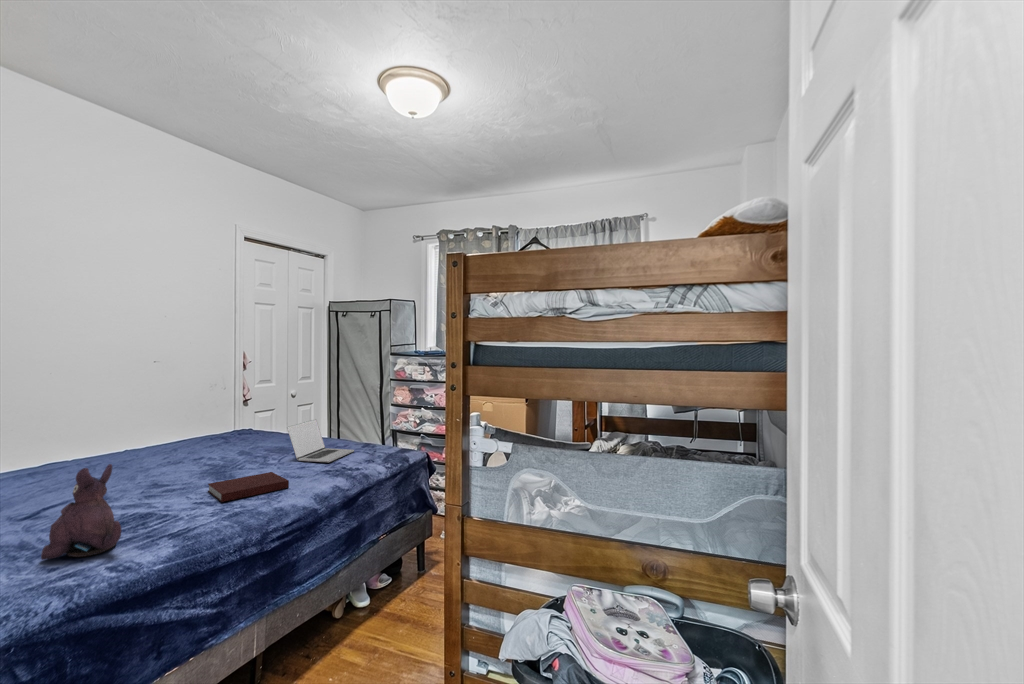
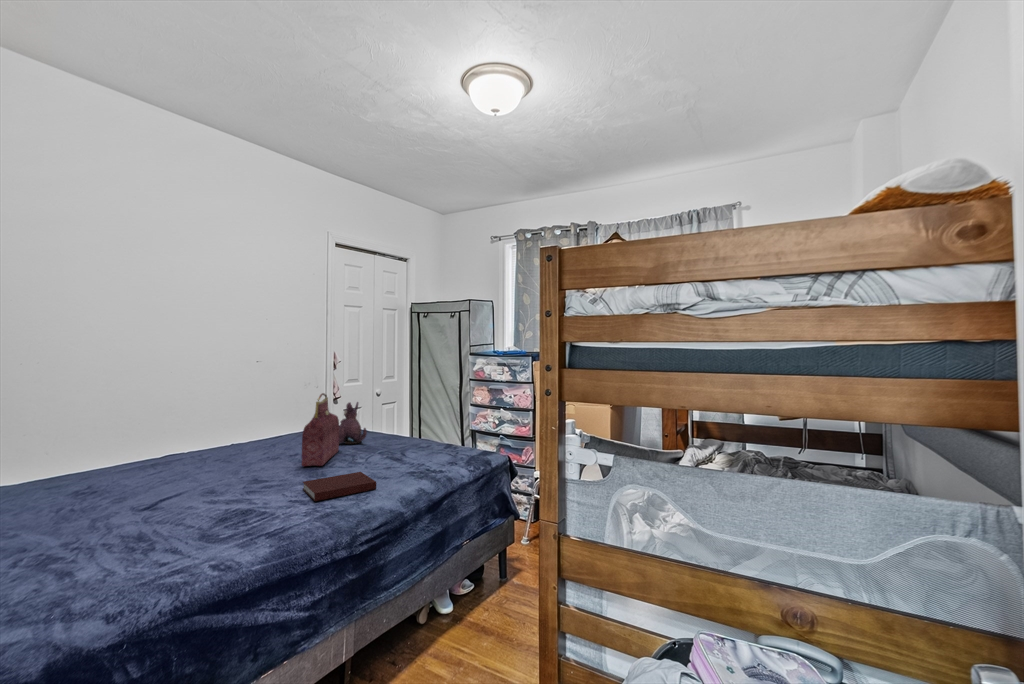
handbag: none [206,393,248,469] -> present [302,393,339,466]
laptop: present [287,419,354,463] -> none [374,420,437,464]
plush toy: present [41,464,122,560] -> present [339,402,367,444]

